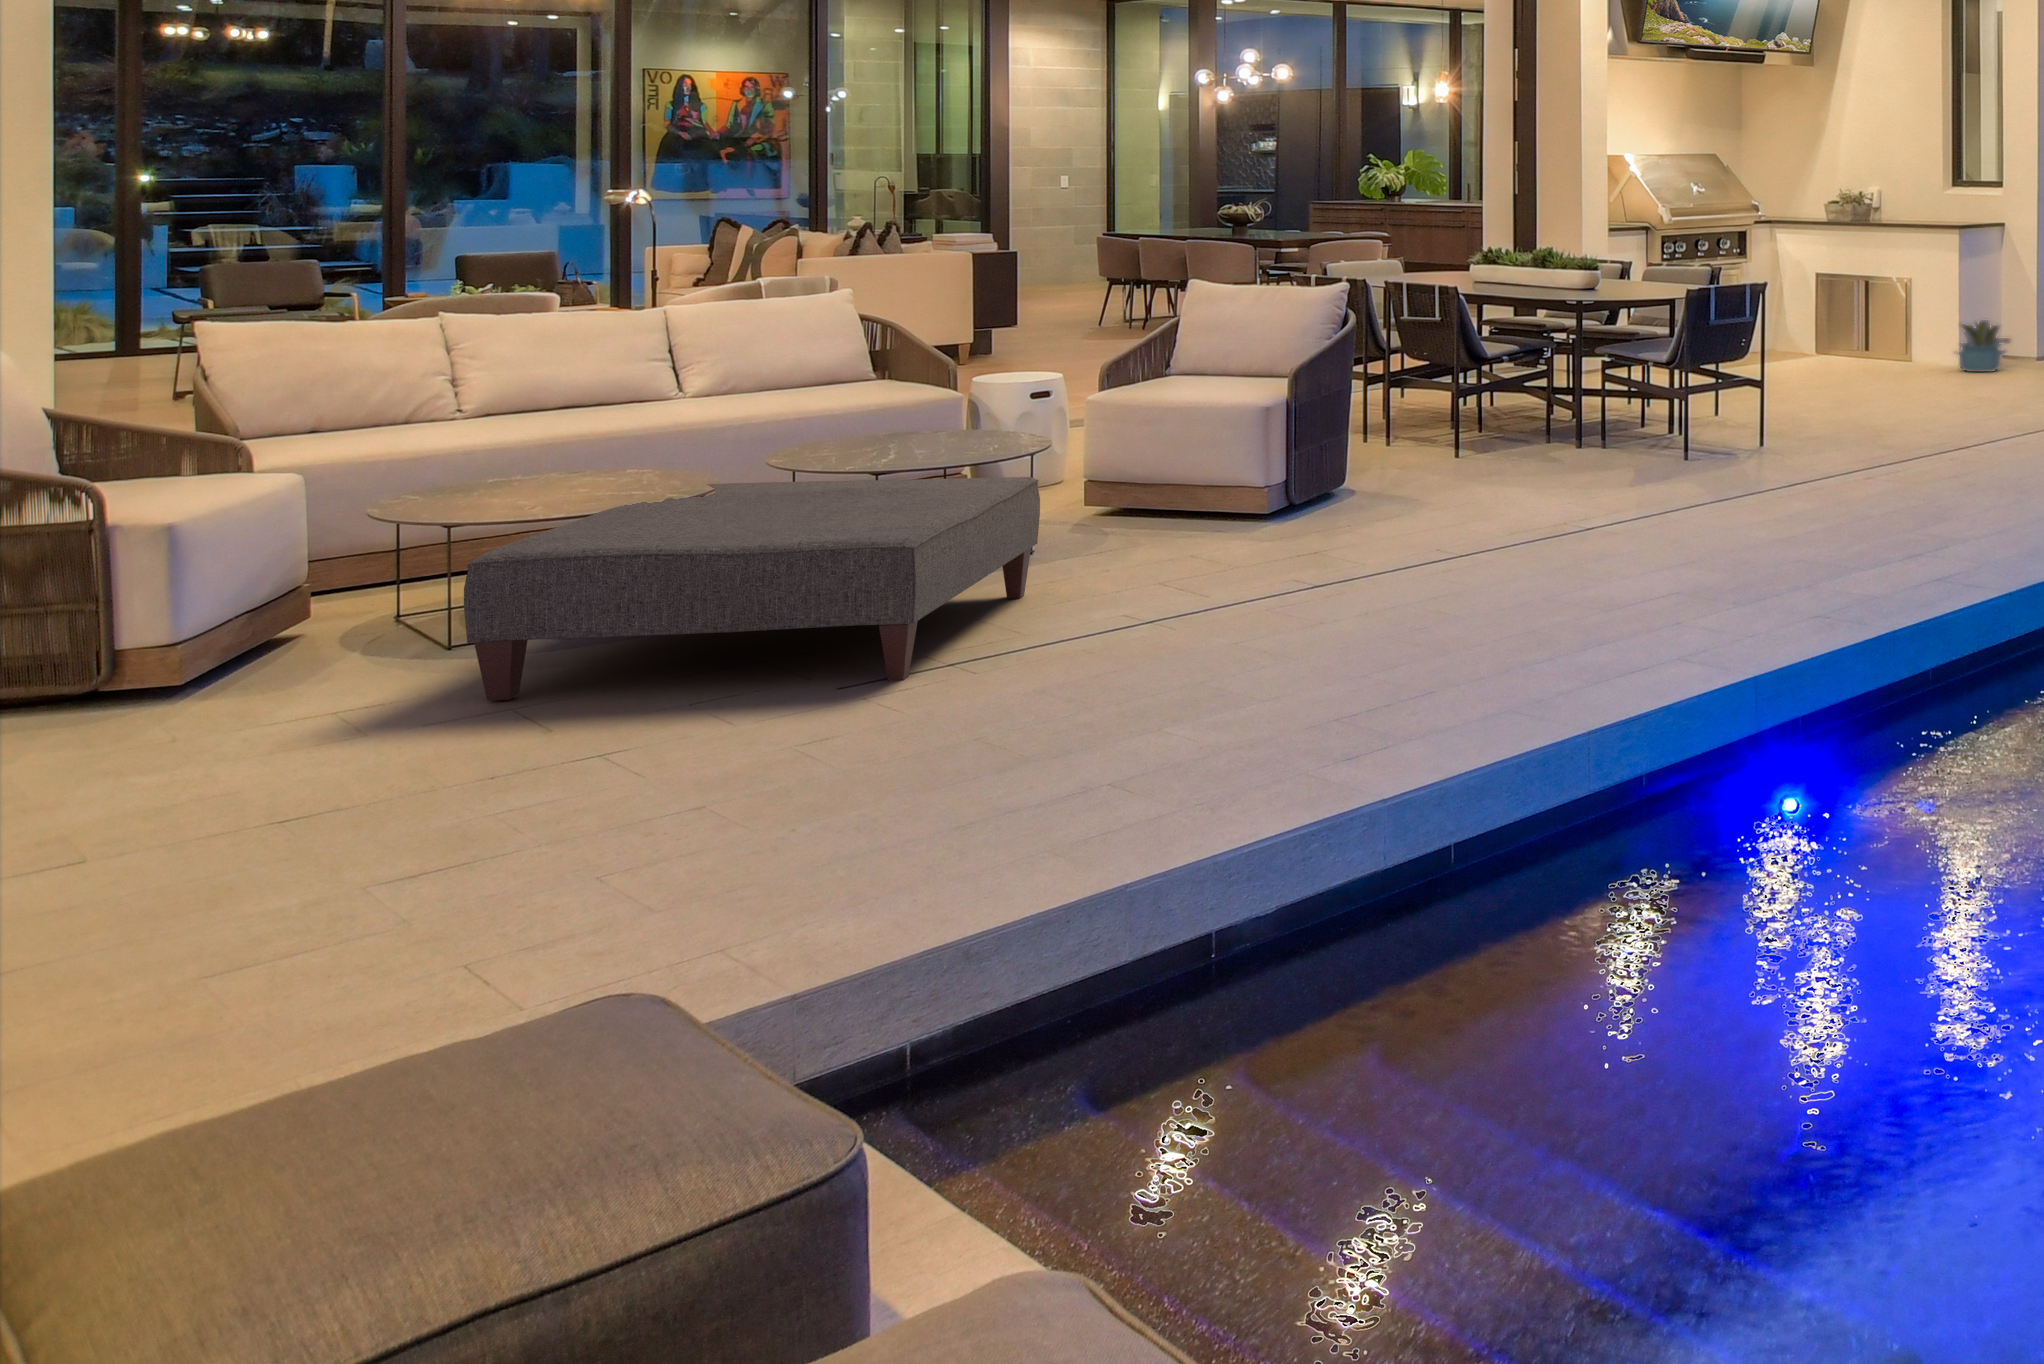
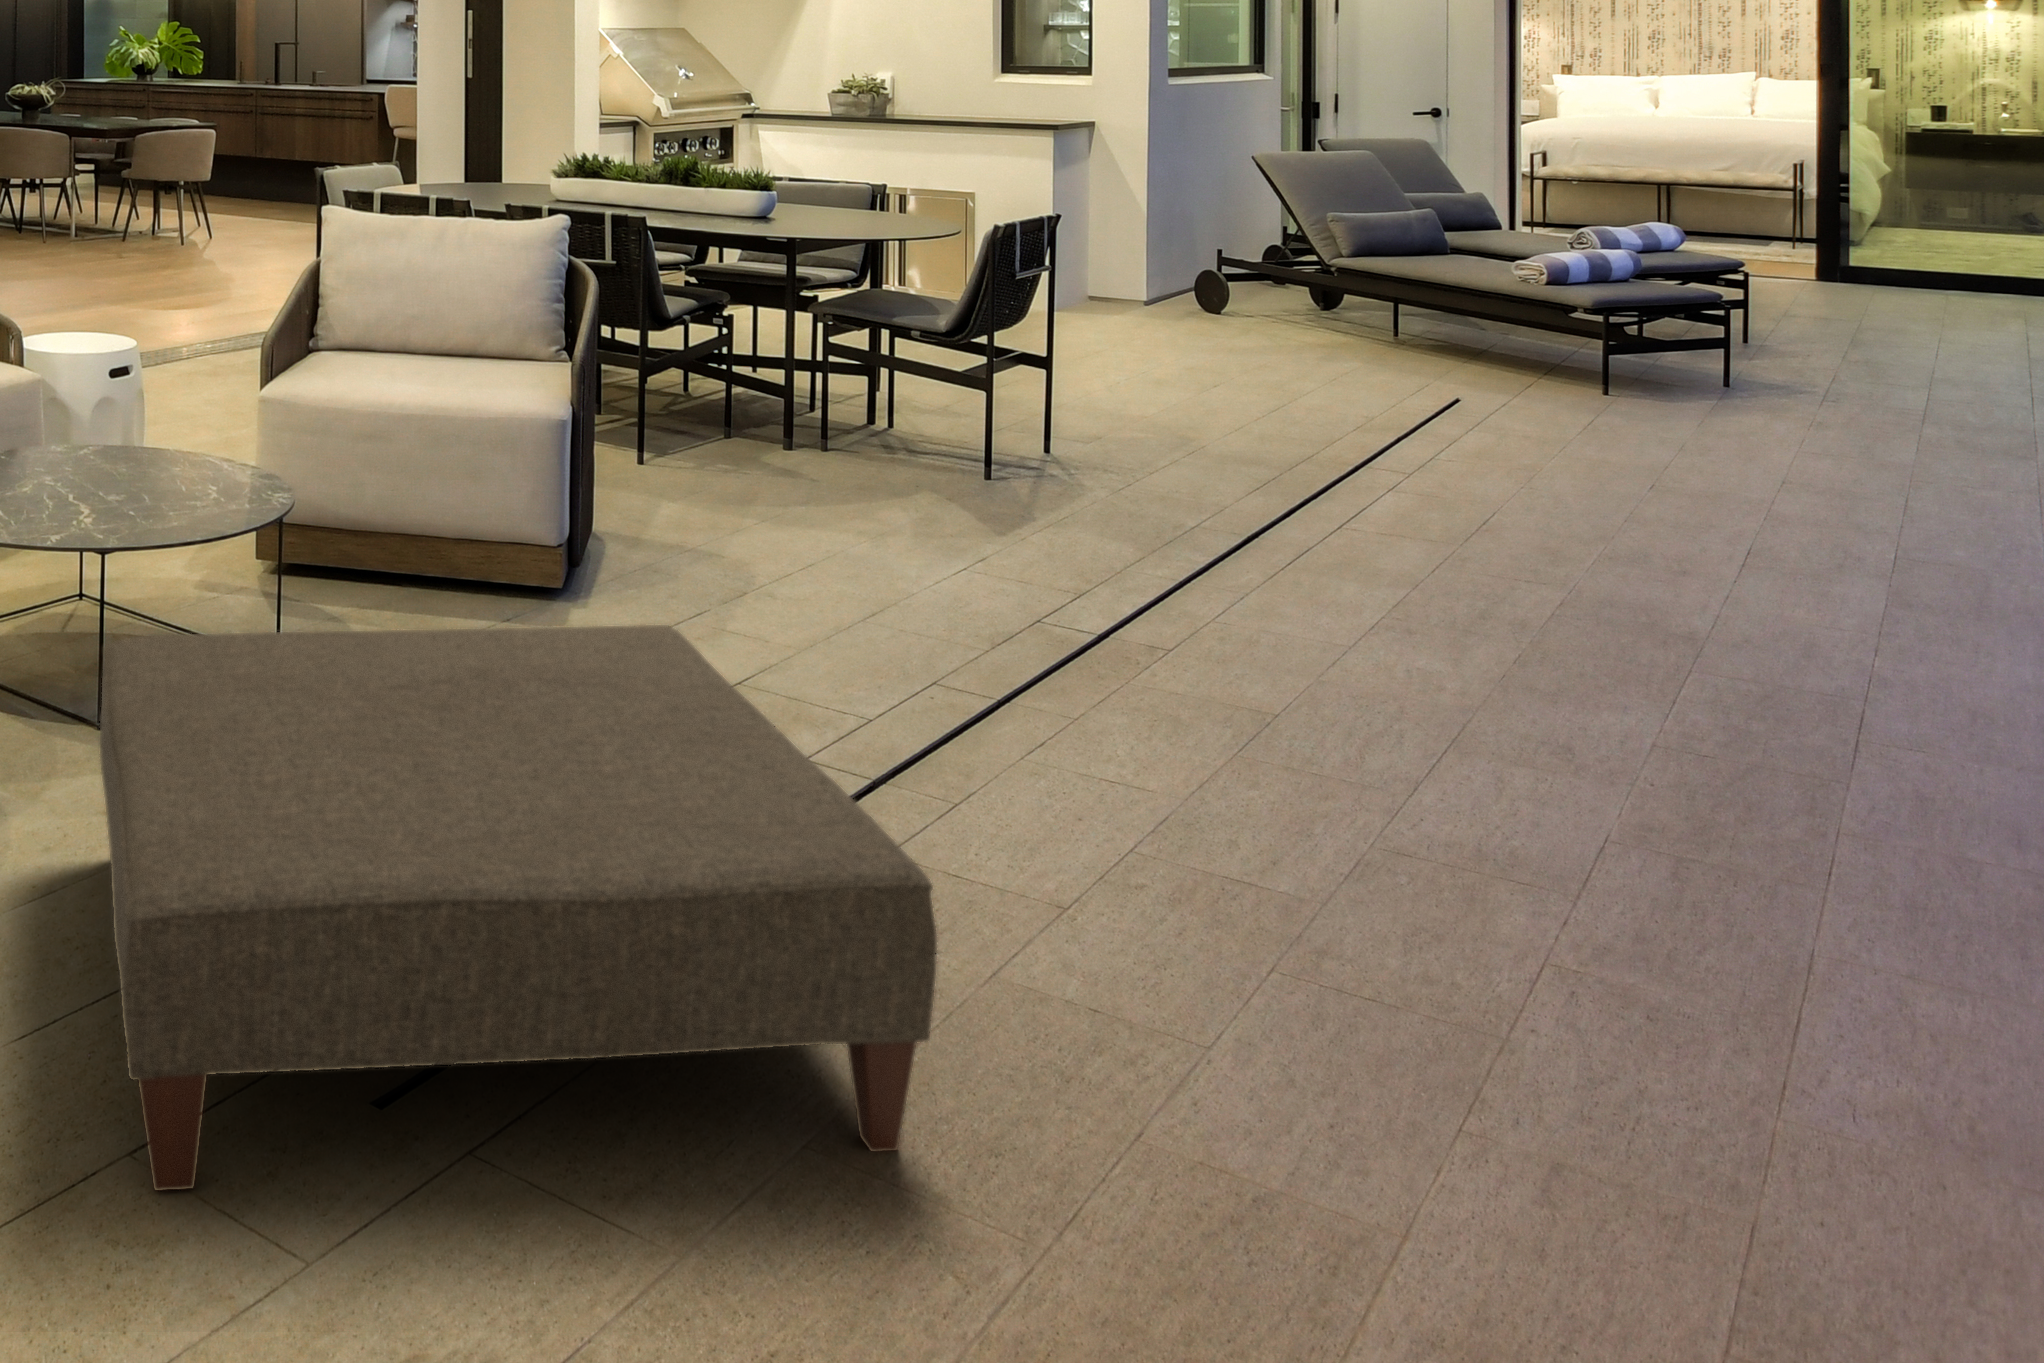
decorative plant: present [1954,320,2010,372] -> none [1089,255,1166,326]

